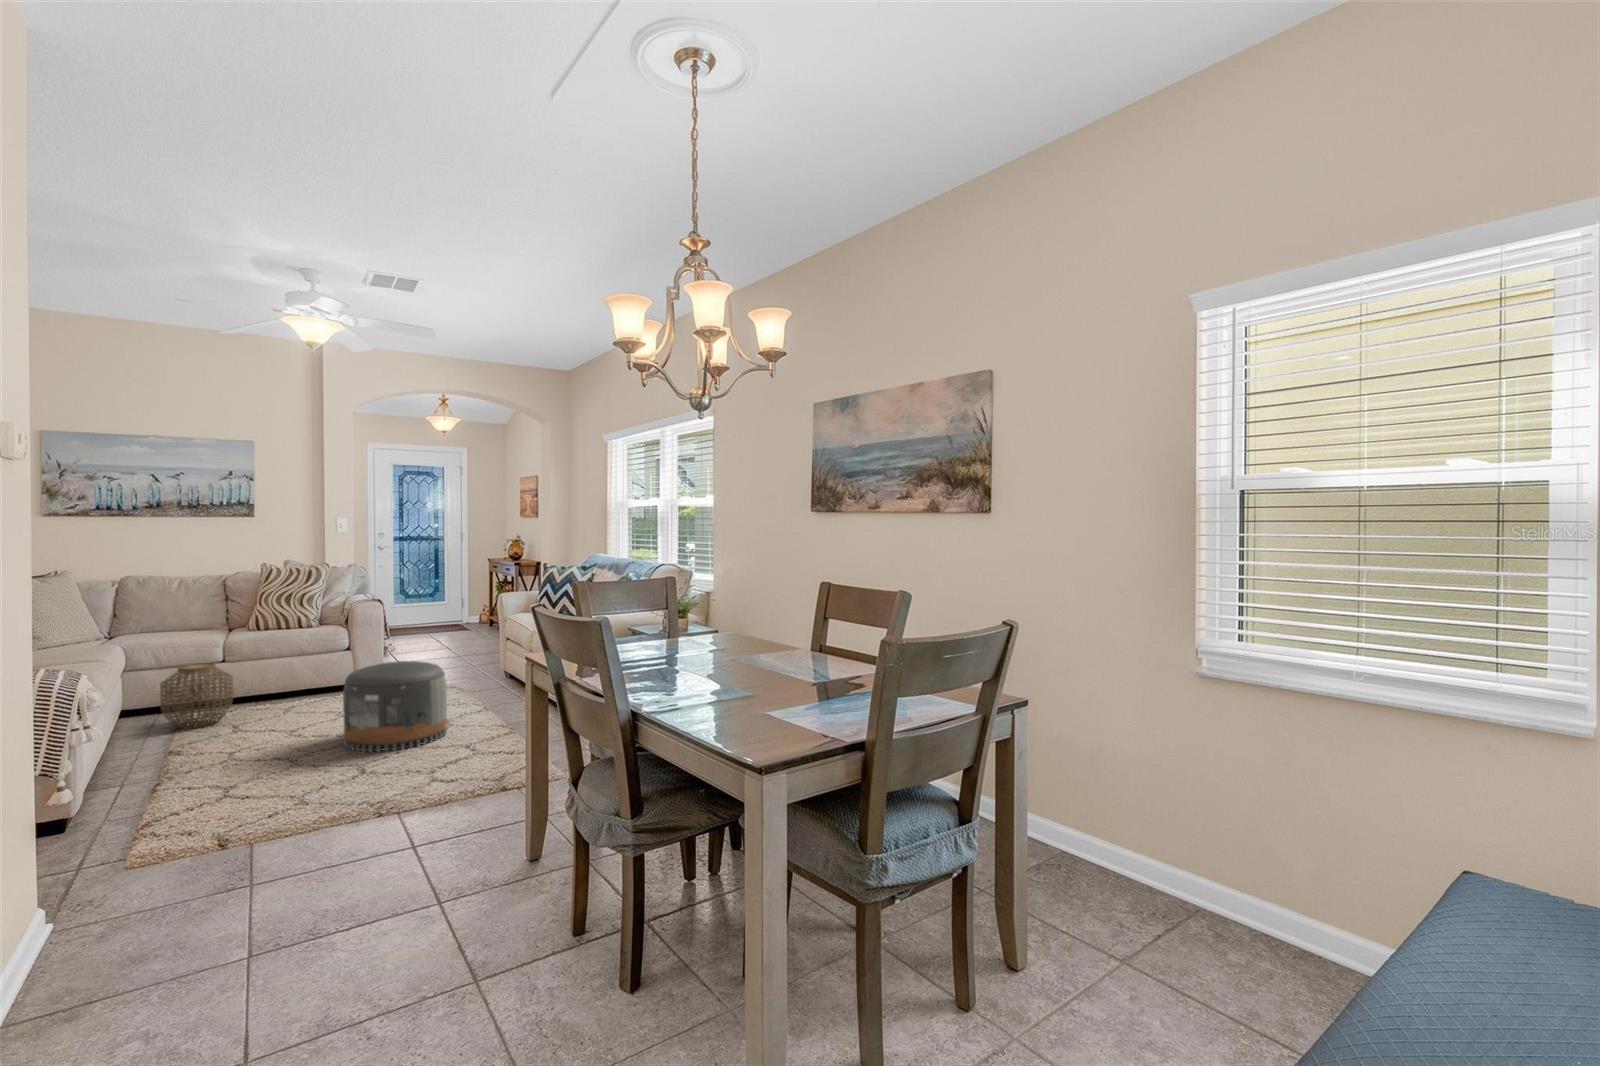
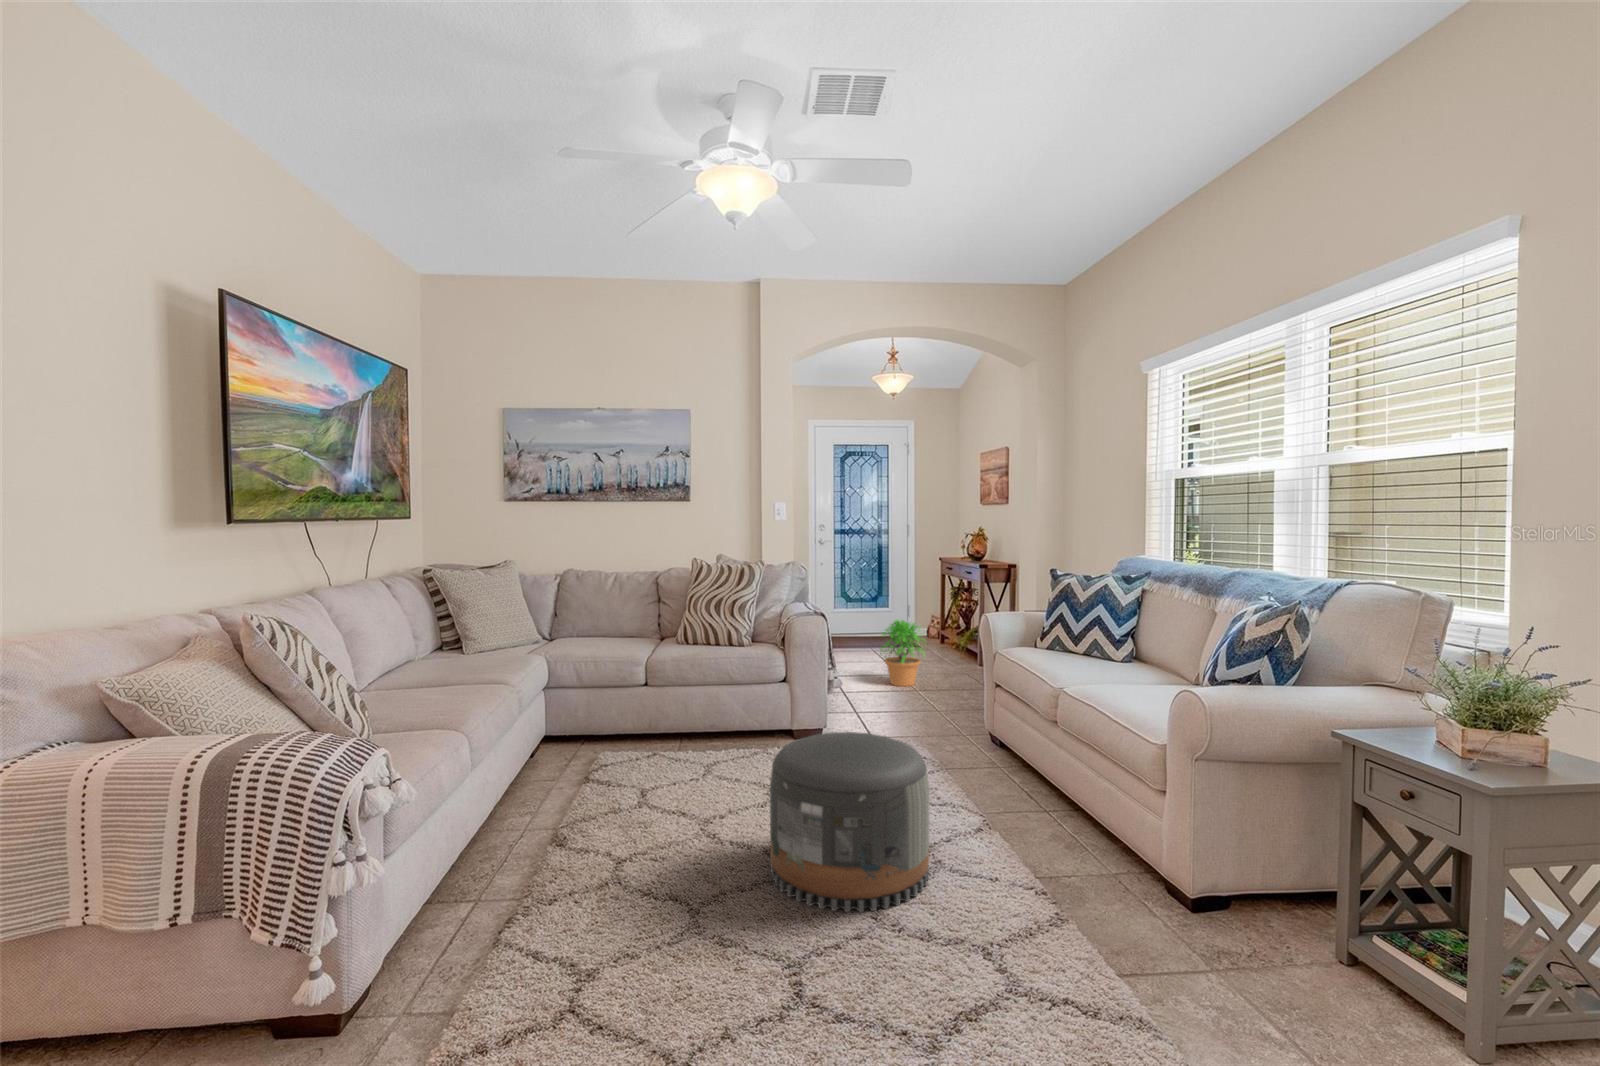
potted plant: none [428,605,472,656] -> present [880,620,925,686]
woven basket: present [160,663,233,729] -> none [568,691,647,781]

